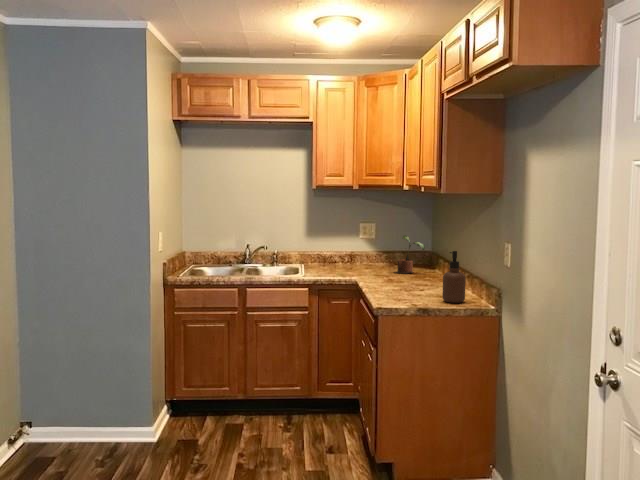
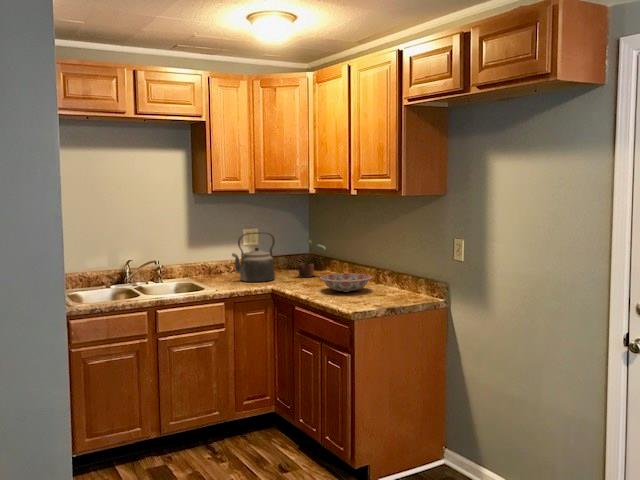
kettle: none [331,226,375,273] -> present [232,232,275,282]
soap dispenser: present [442,251,466,303] -> none [396,250,417,300]
ceramic bowl: none [385,271,439,289] -> present [320,273,372,291]

